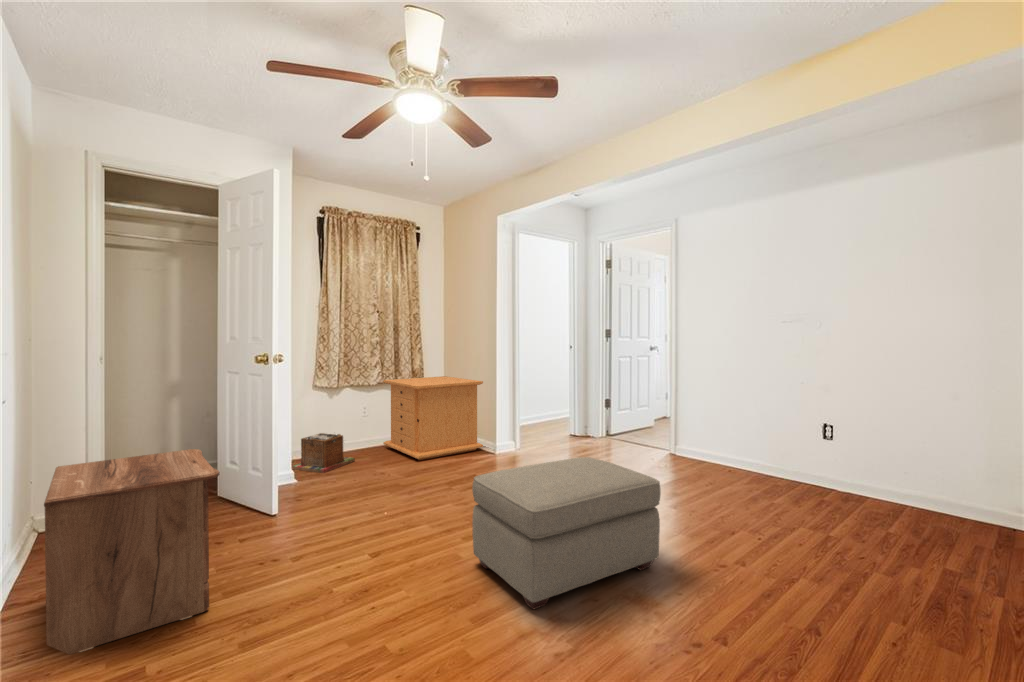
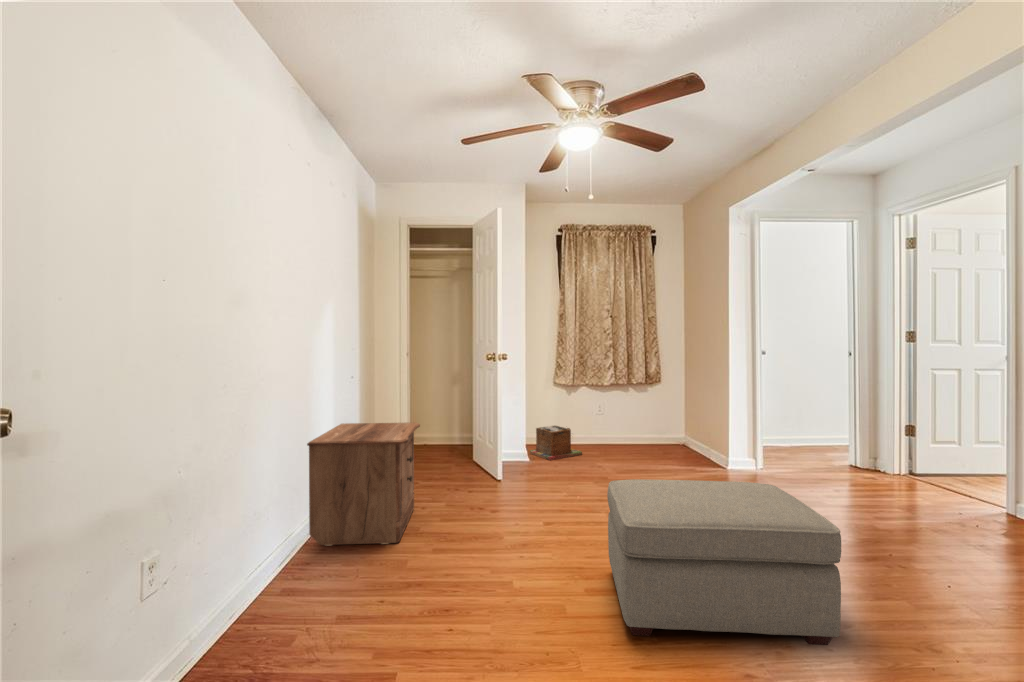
dresser: present [383,376,483,460] -> none [617,381,716,463]

